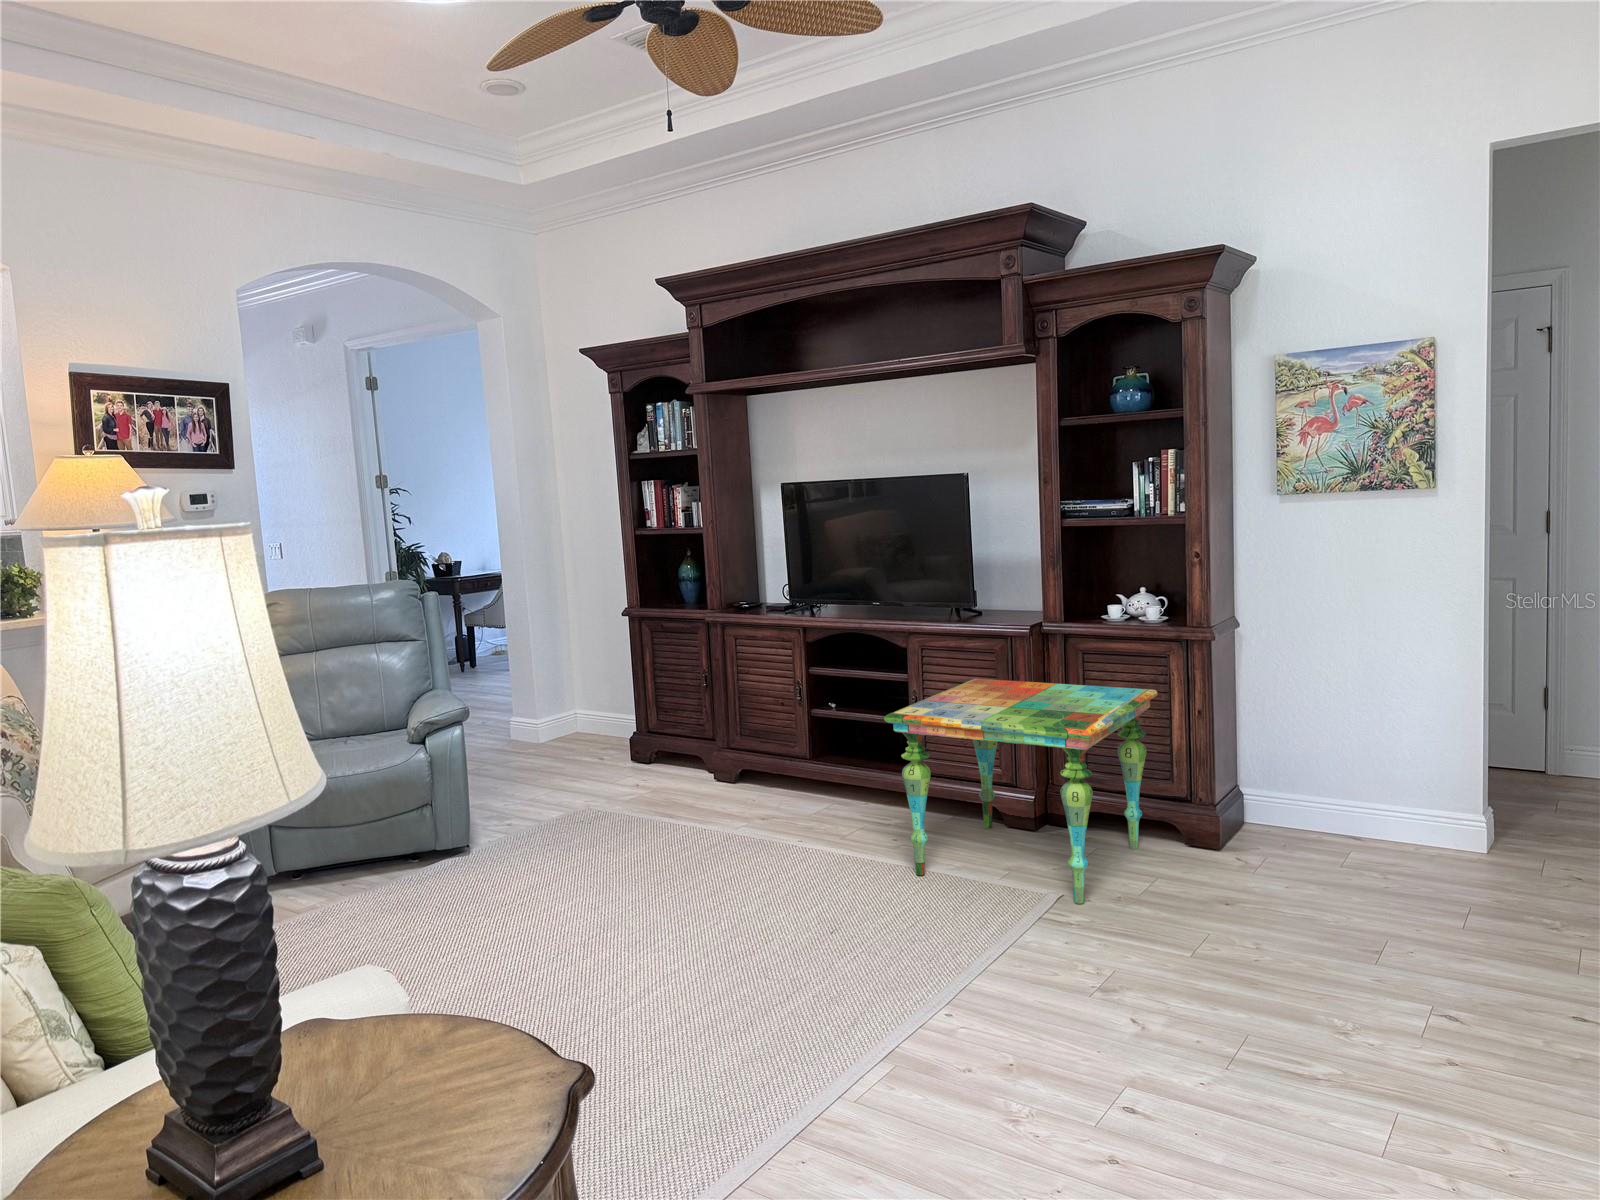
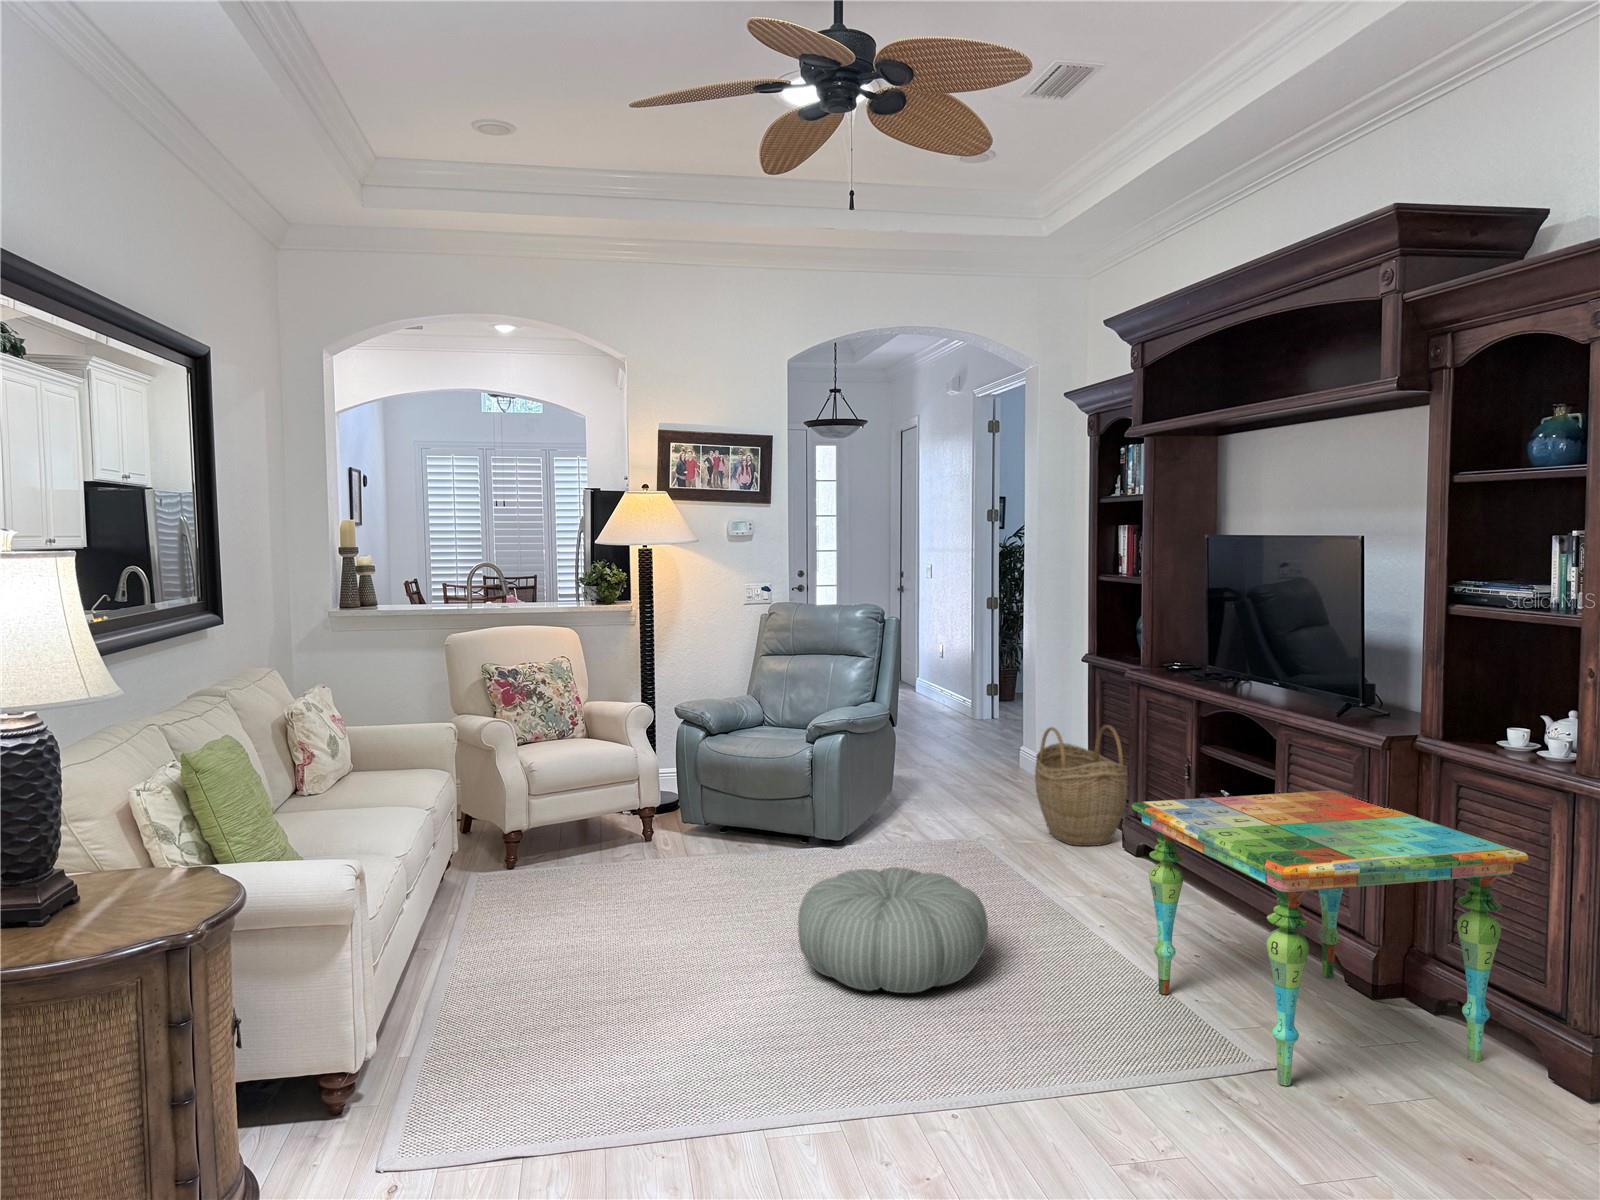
woven basket: none [612,670,709,790] -> present [1035,725,1128,846]
pouf: none [595,830,794,961] -> present [798,867,988,993]

